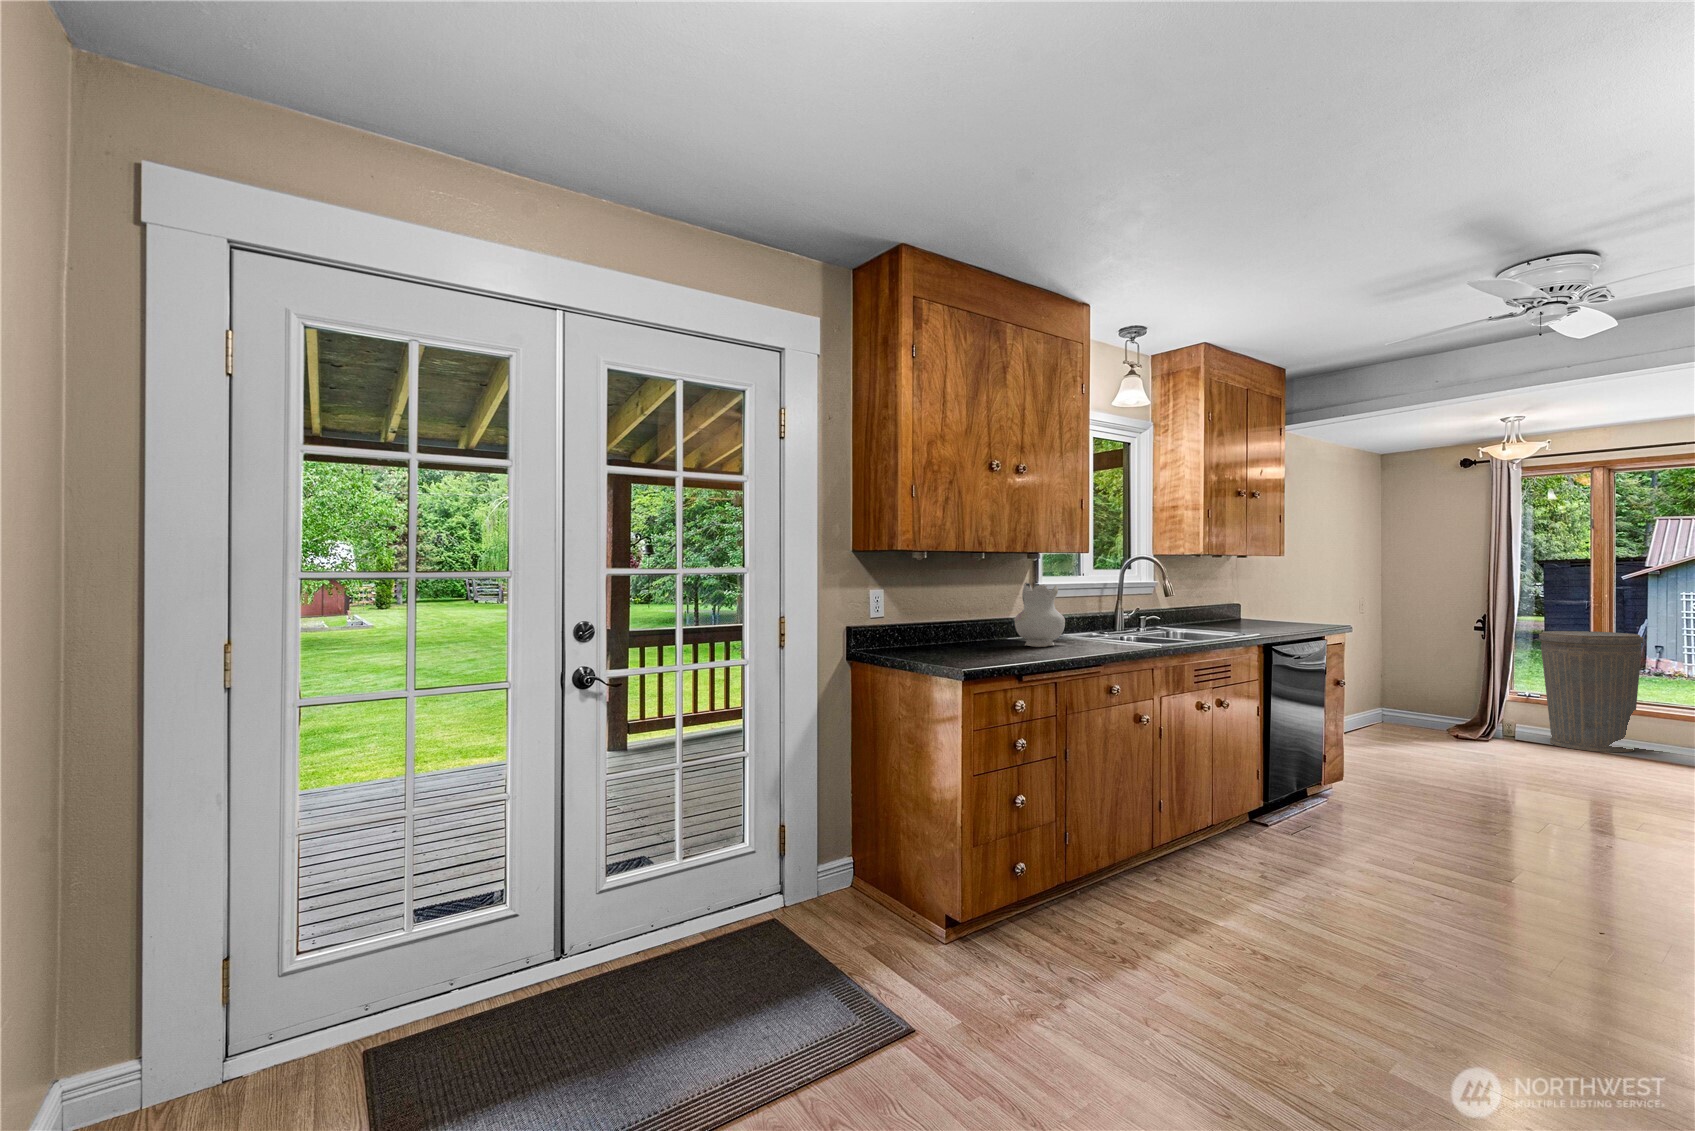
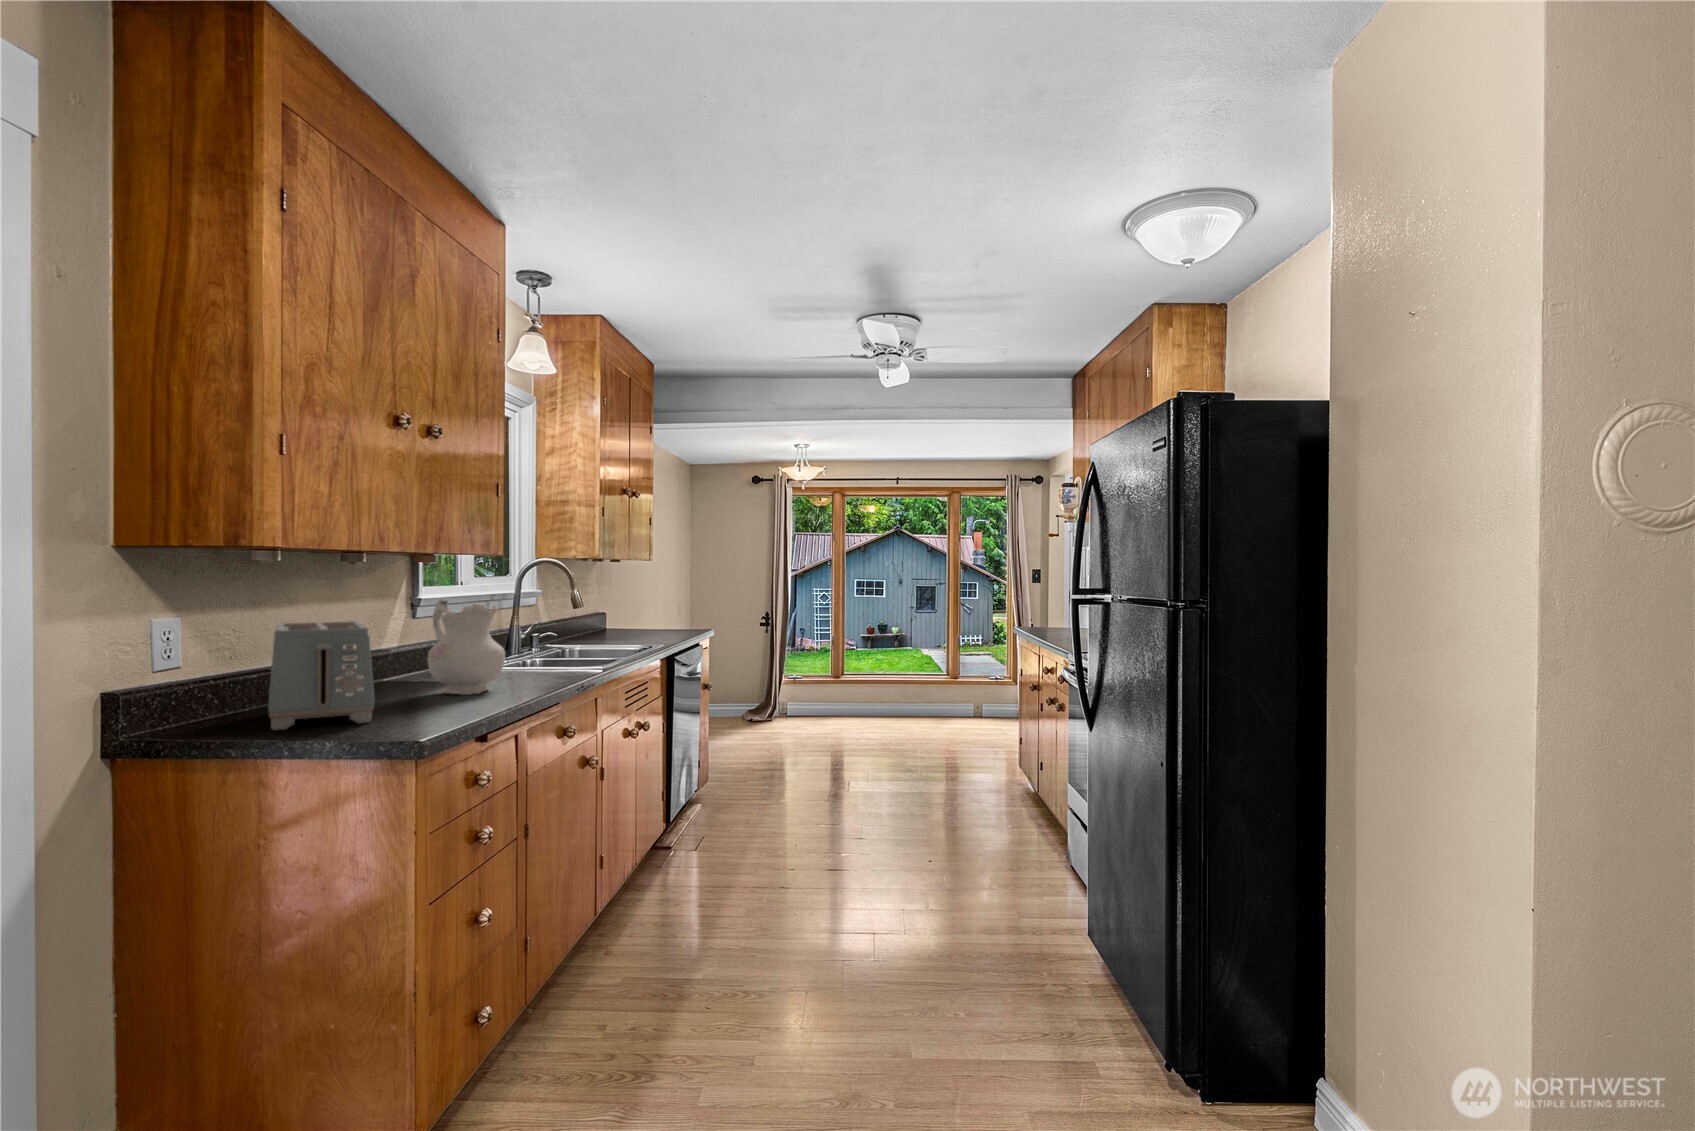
toaster: none [909,594,972,653] -> present [268,621,375,730]
trash can: present [1539,631,1643,752] -> none [809,624,875,723]

